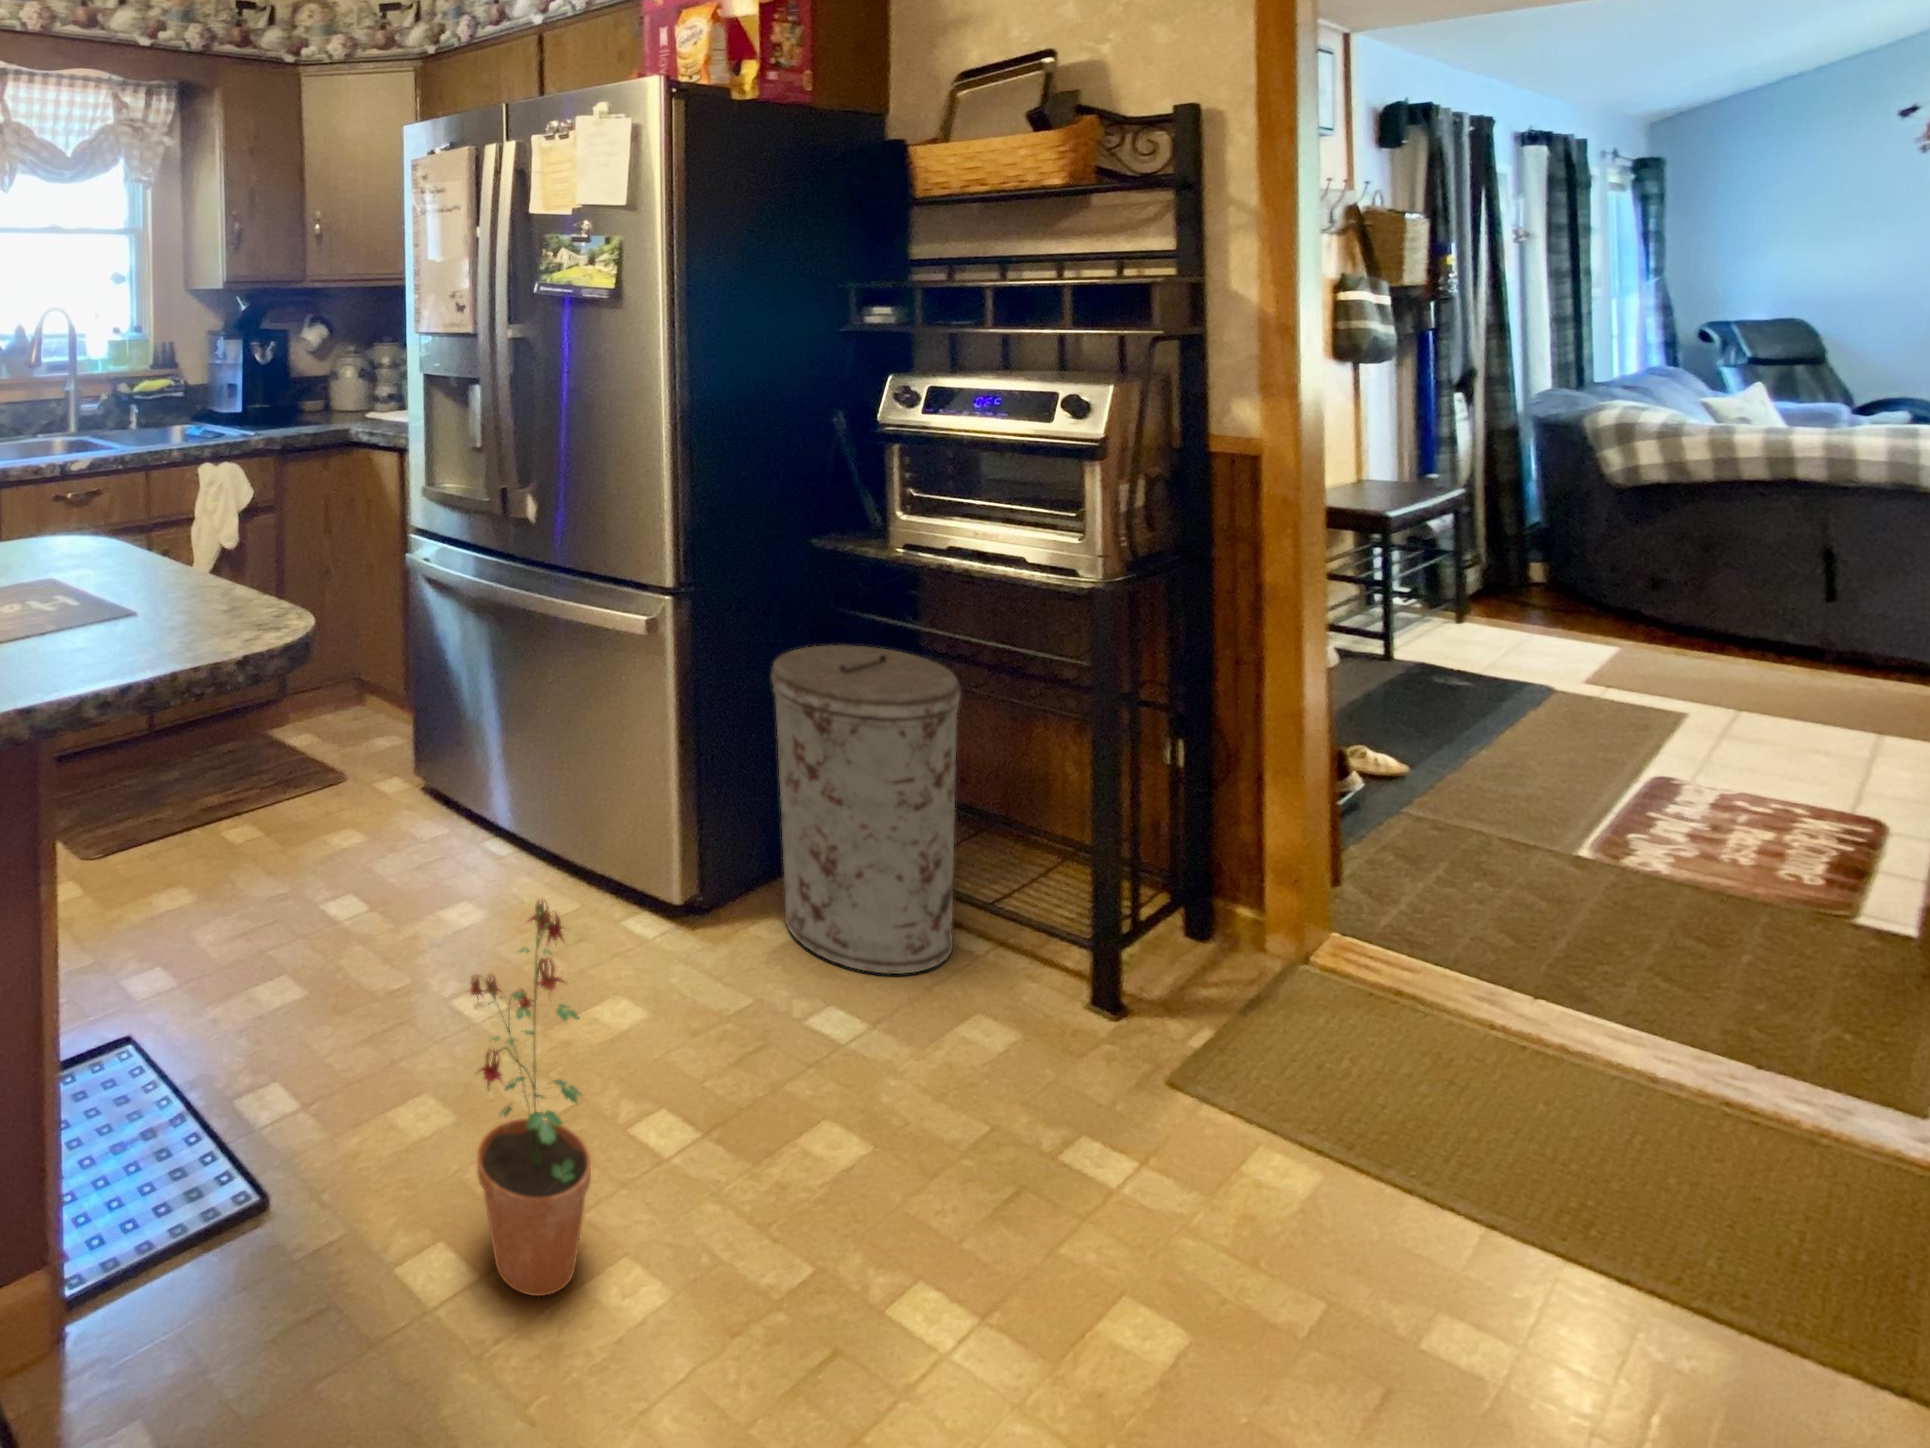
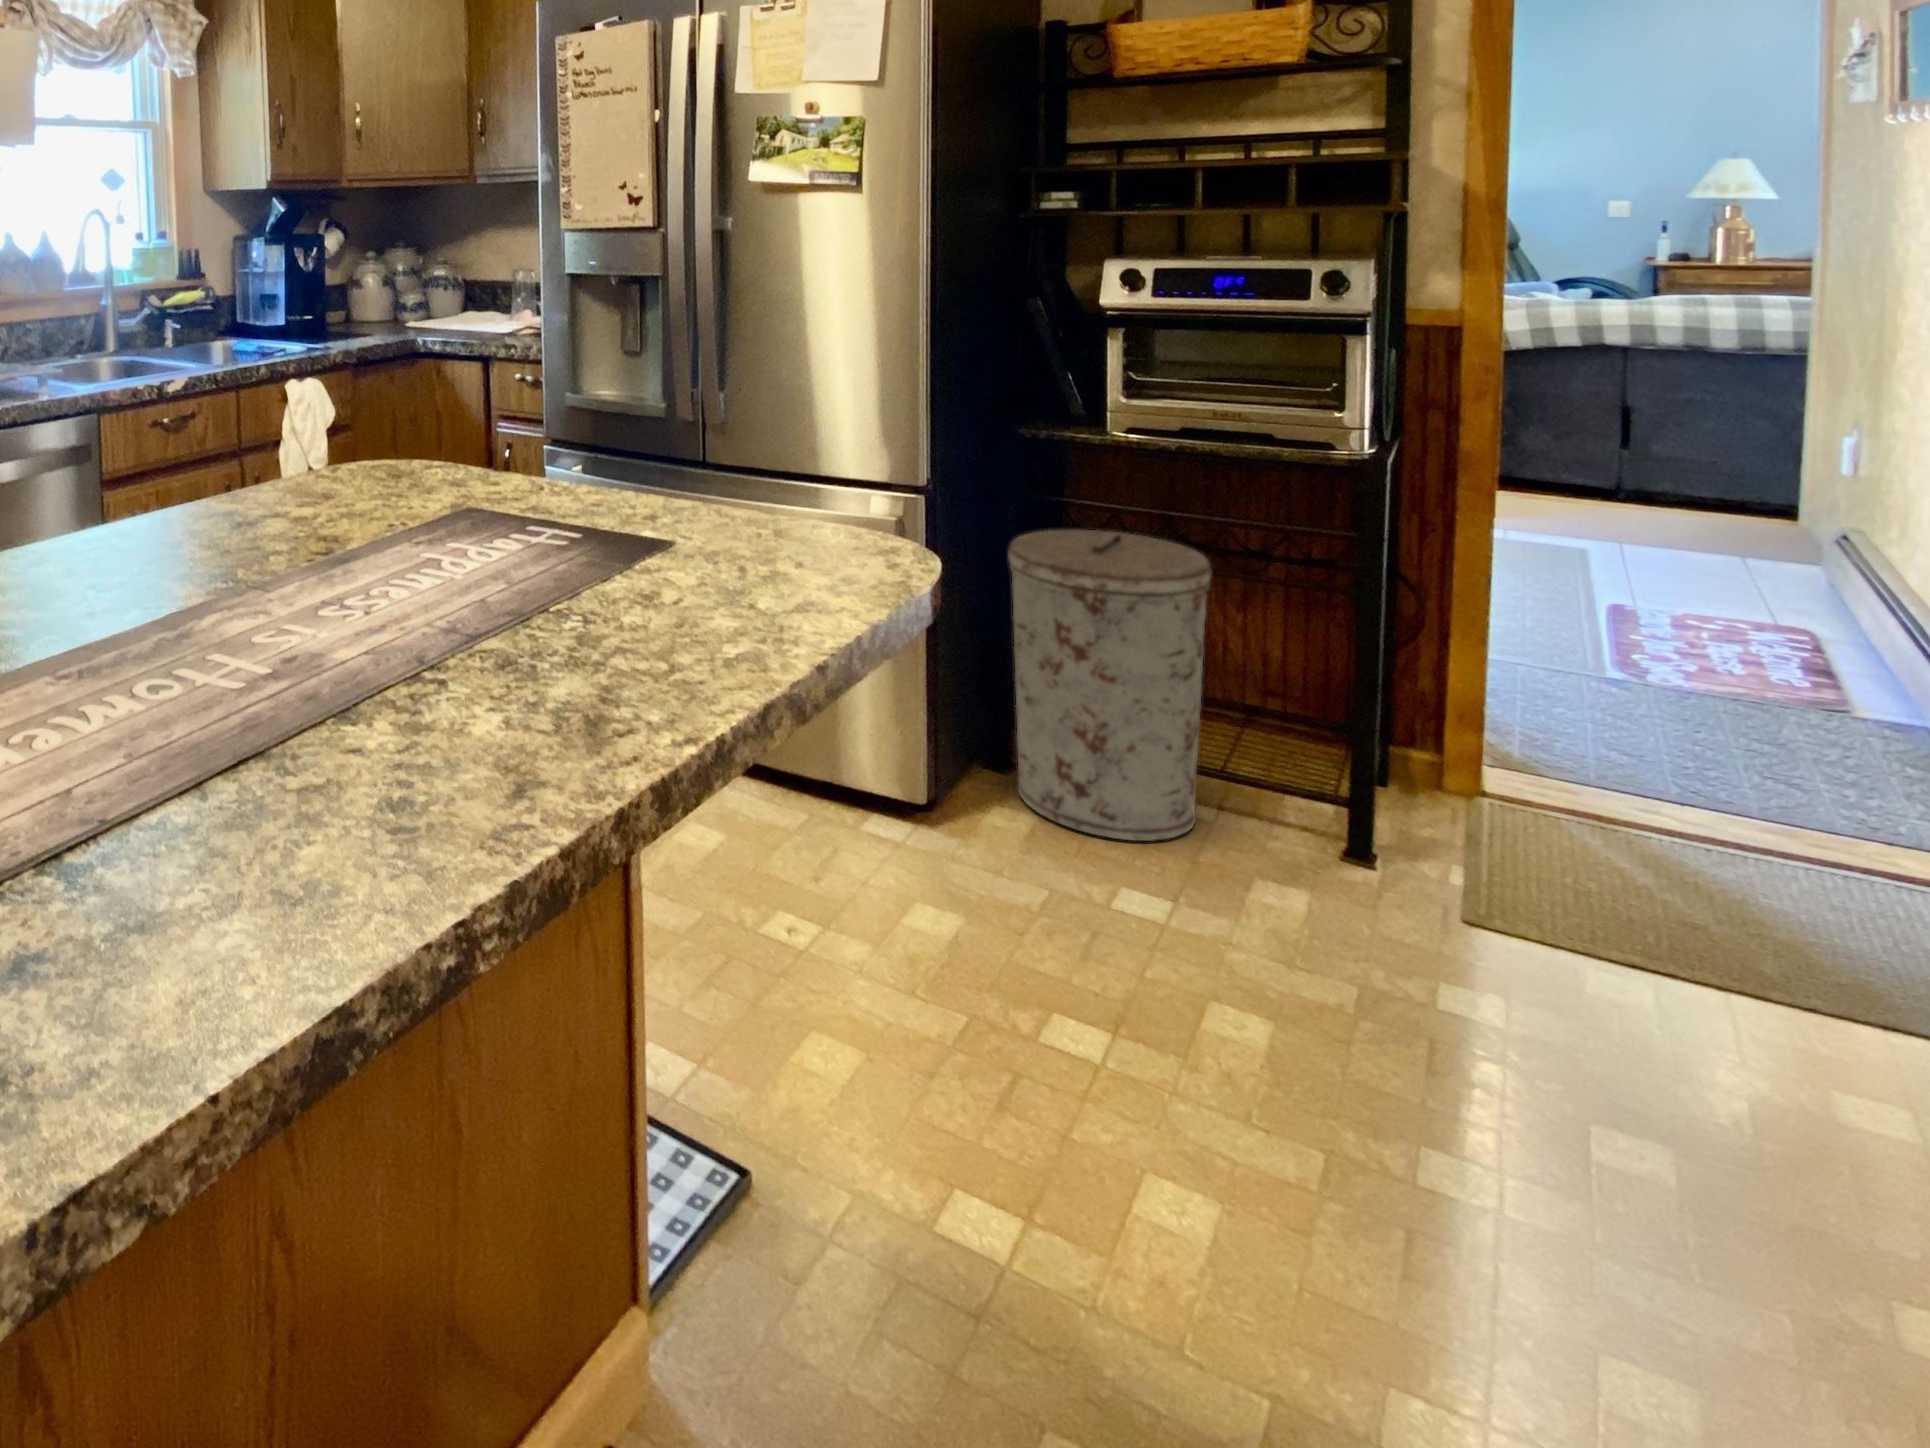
potted plant: present [470,901,591,1296] -> none [941,789,1135,1181]

